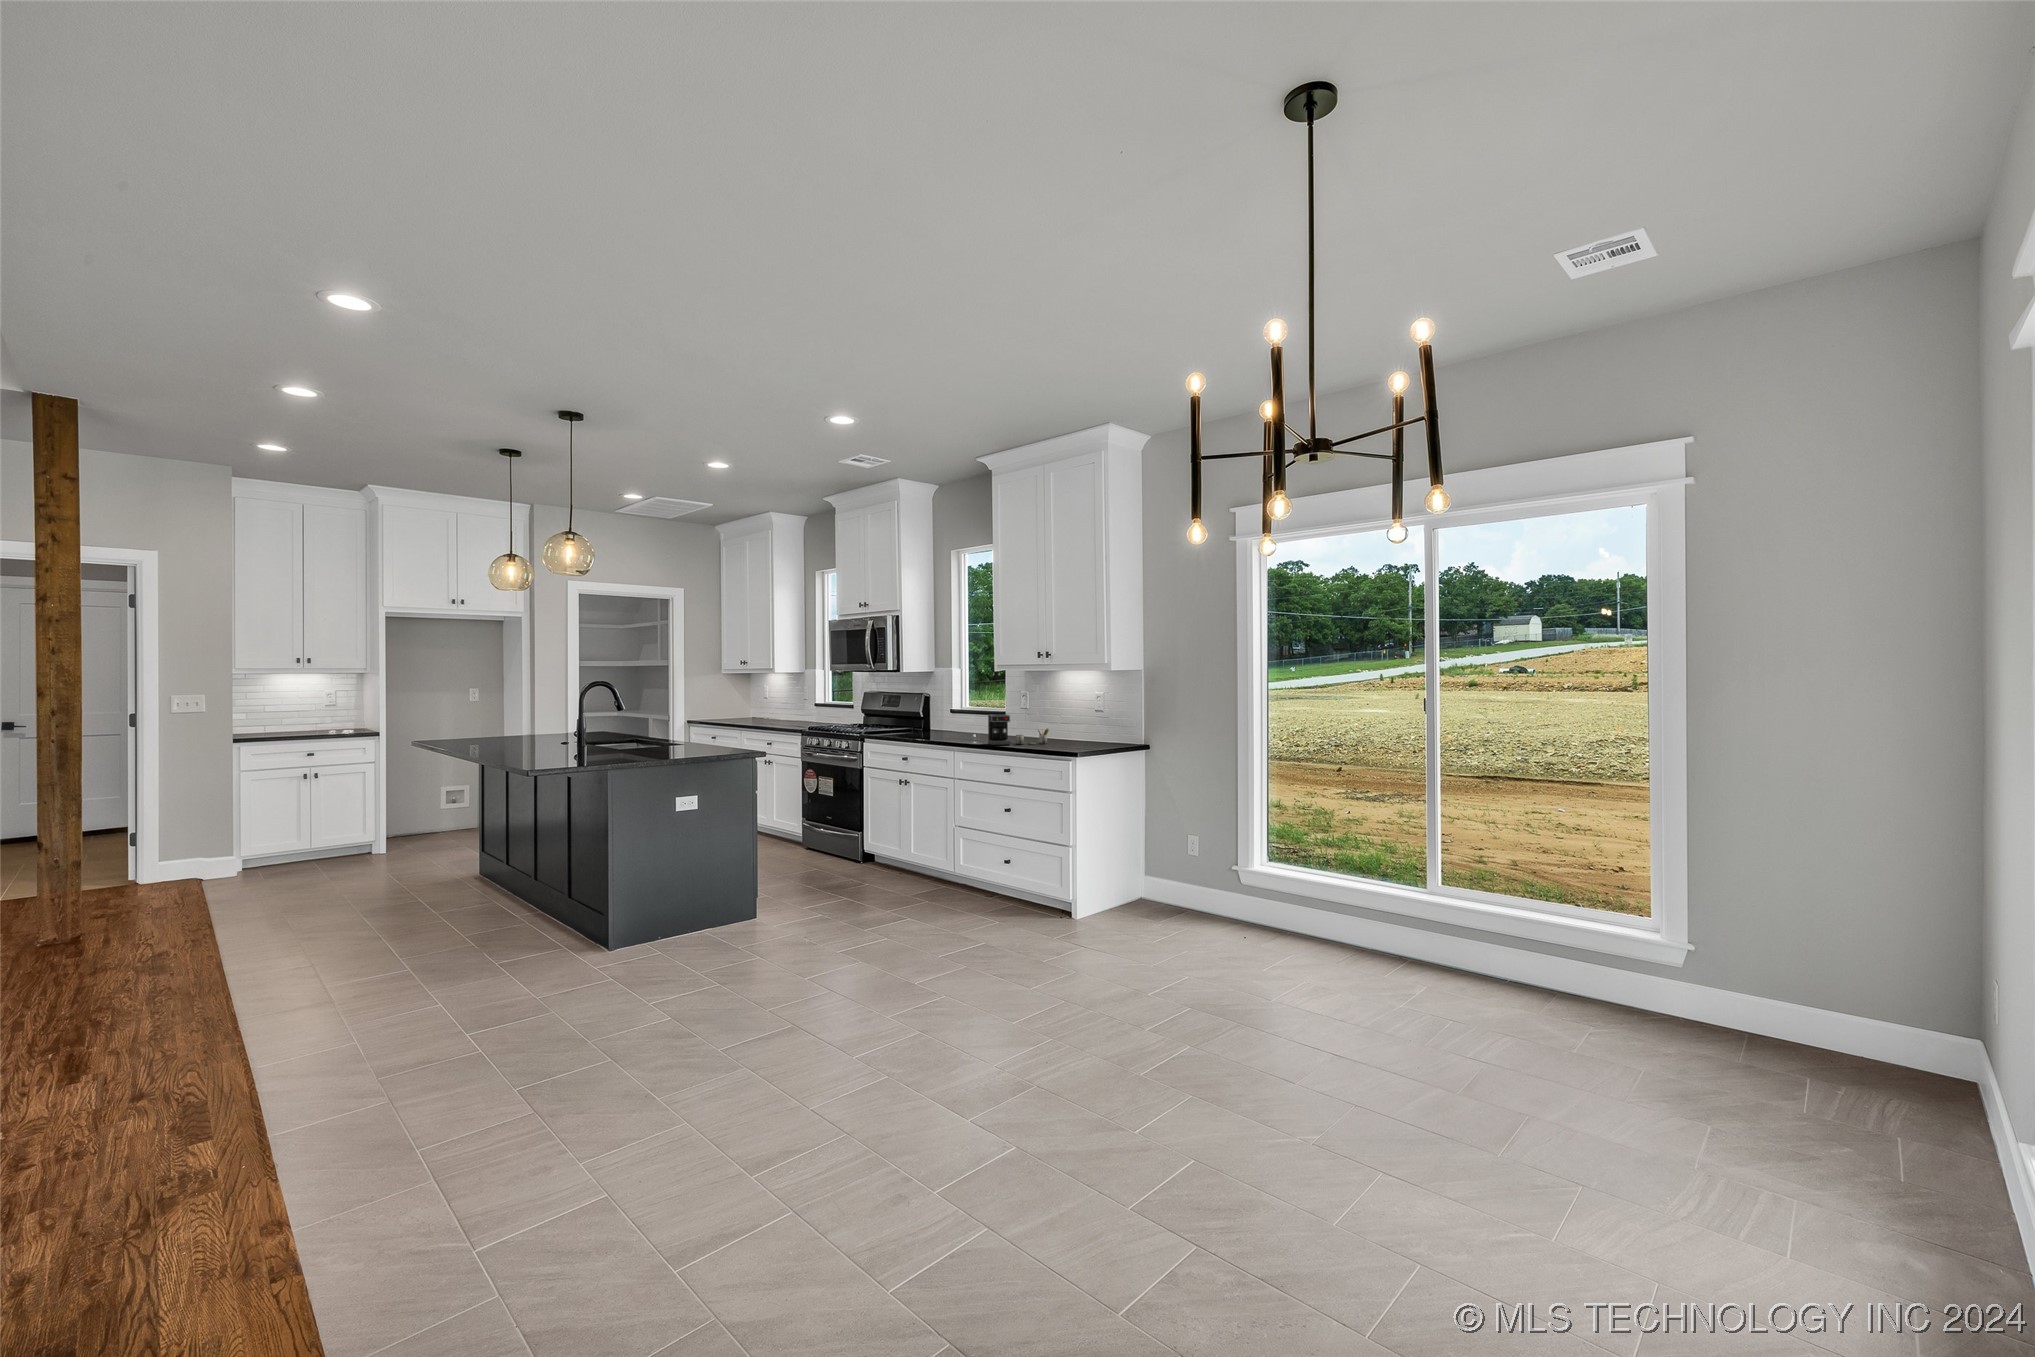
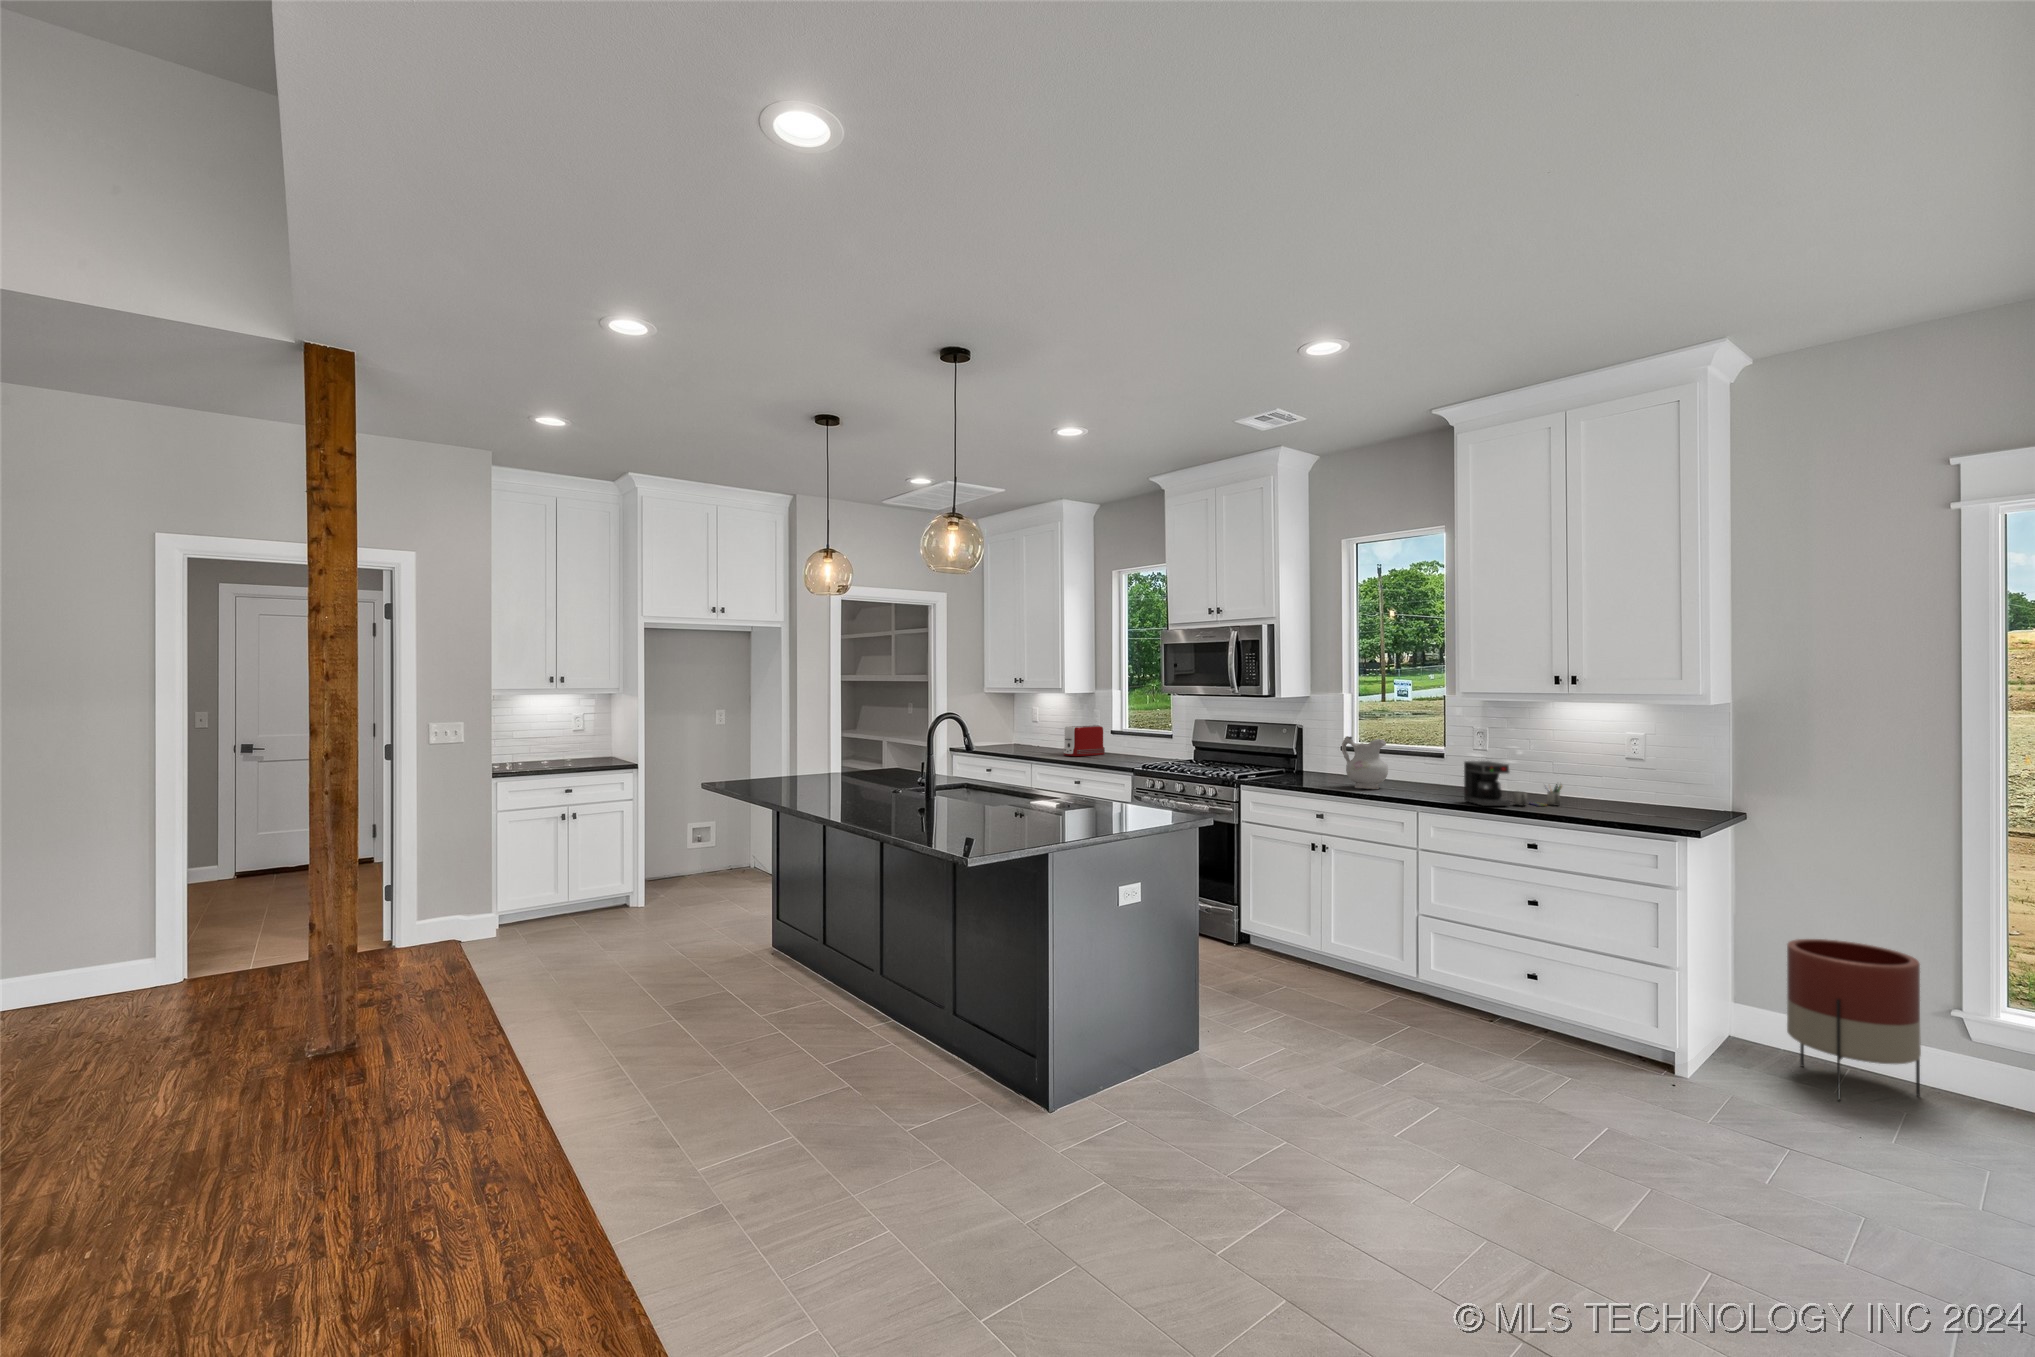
toaster: none [767,700,803,724] -> present [1063,726,1105,756]
ceramic pitcher: none [929,700,959,738] -> present [1342,736,1388,789]
planter: none [1150,825,1218,925] -> present [1787,939,1921,1101]

